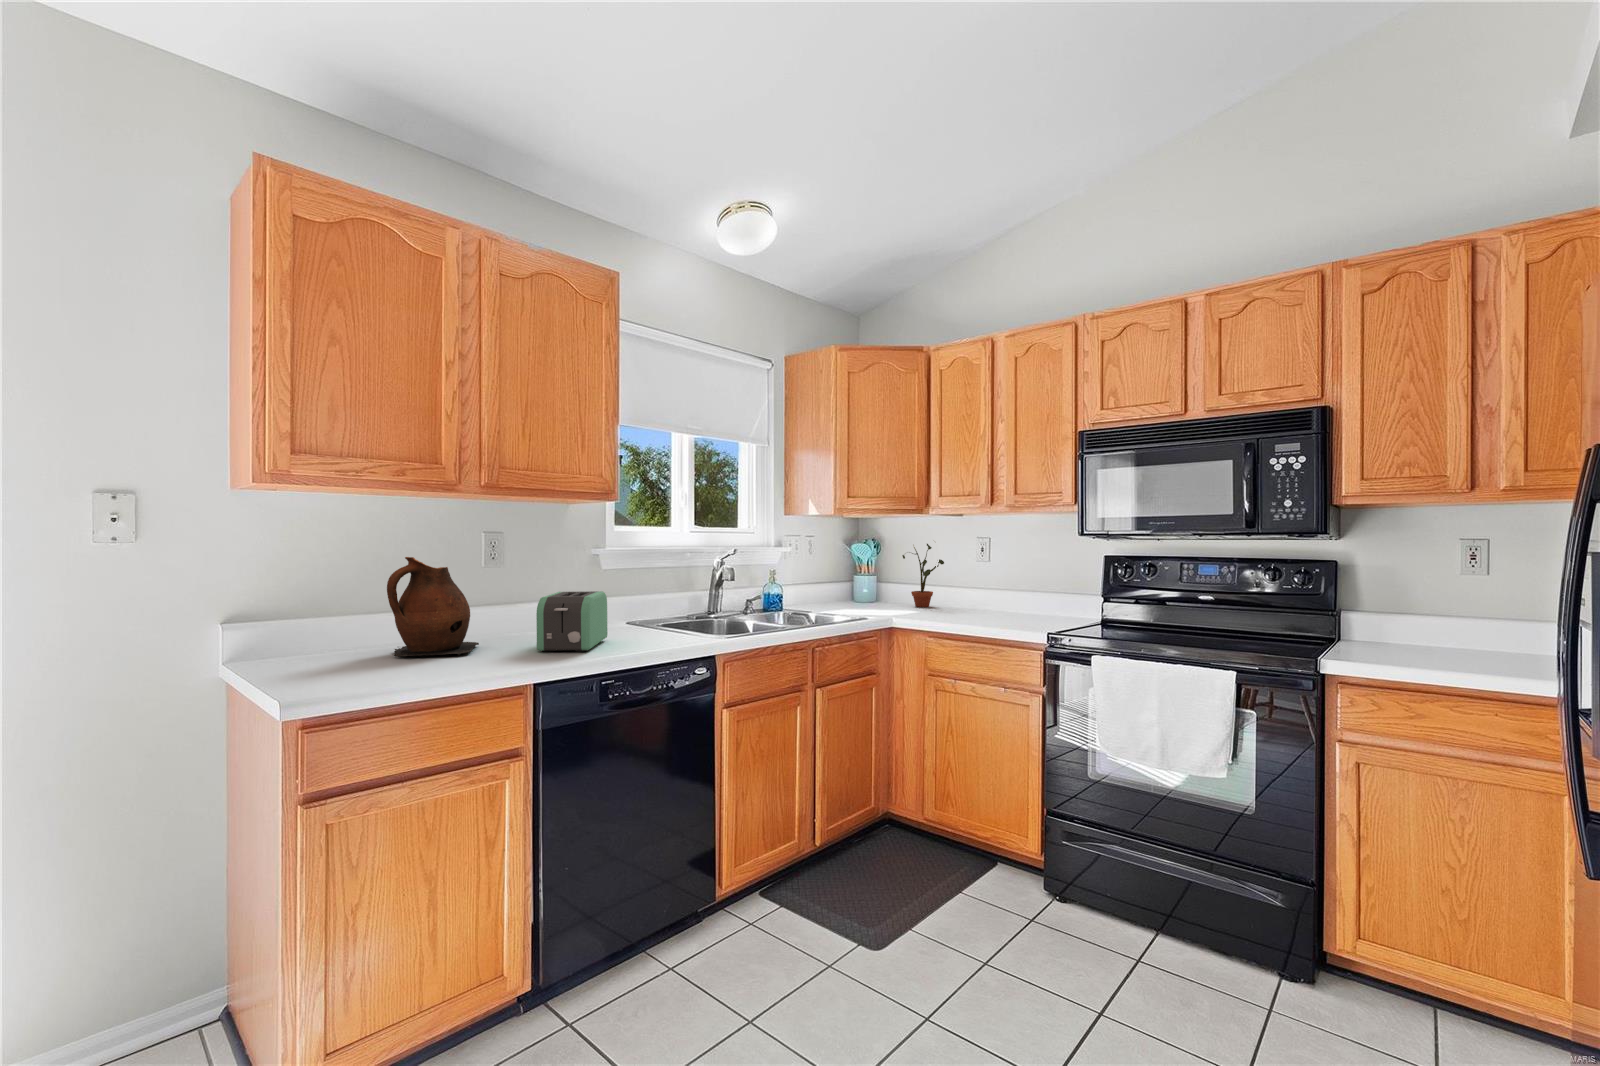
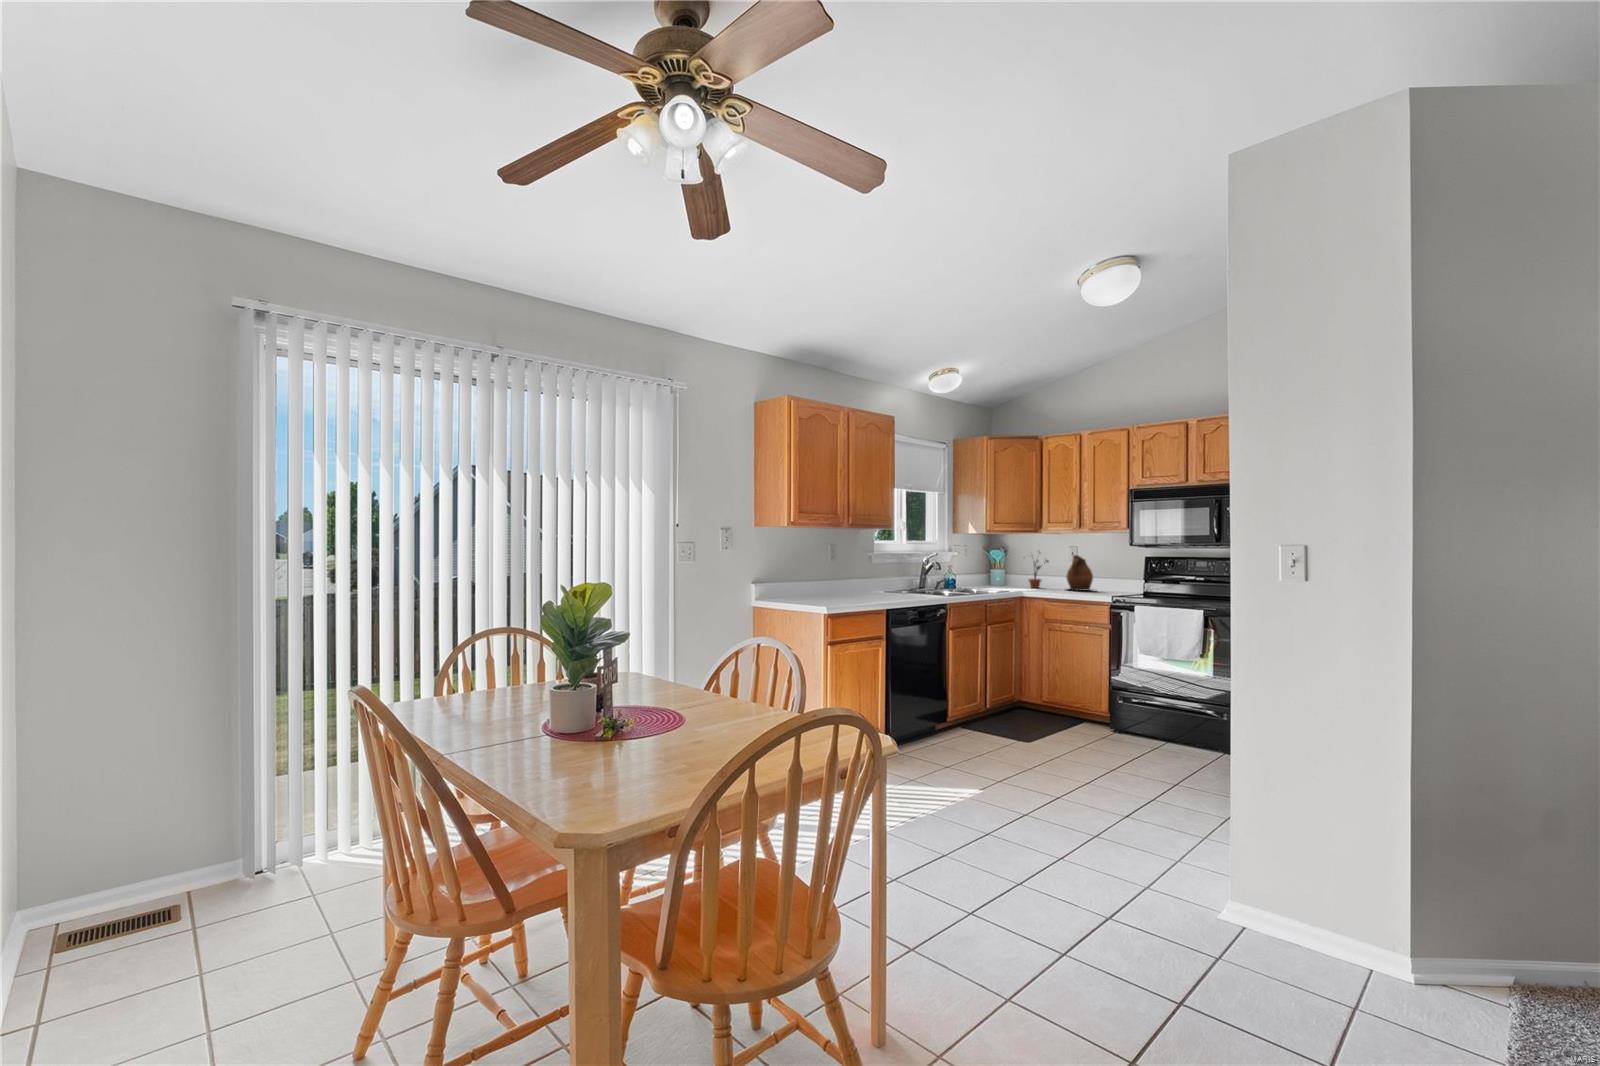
ceramic pitcher: present [387,557,479,656] -> present [1067,555,1093,591]
toaster: present [536,591,608,652] -> none [870,571,897,597]

